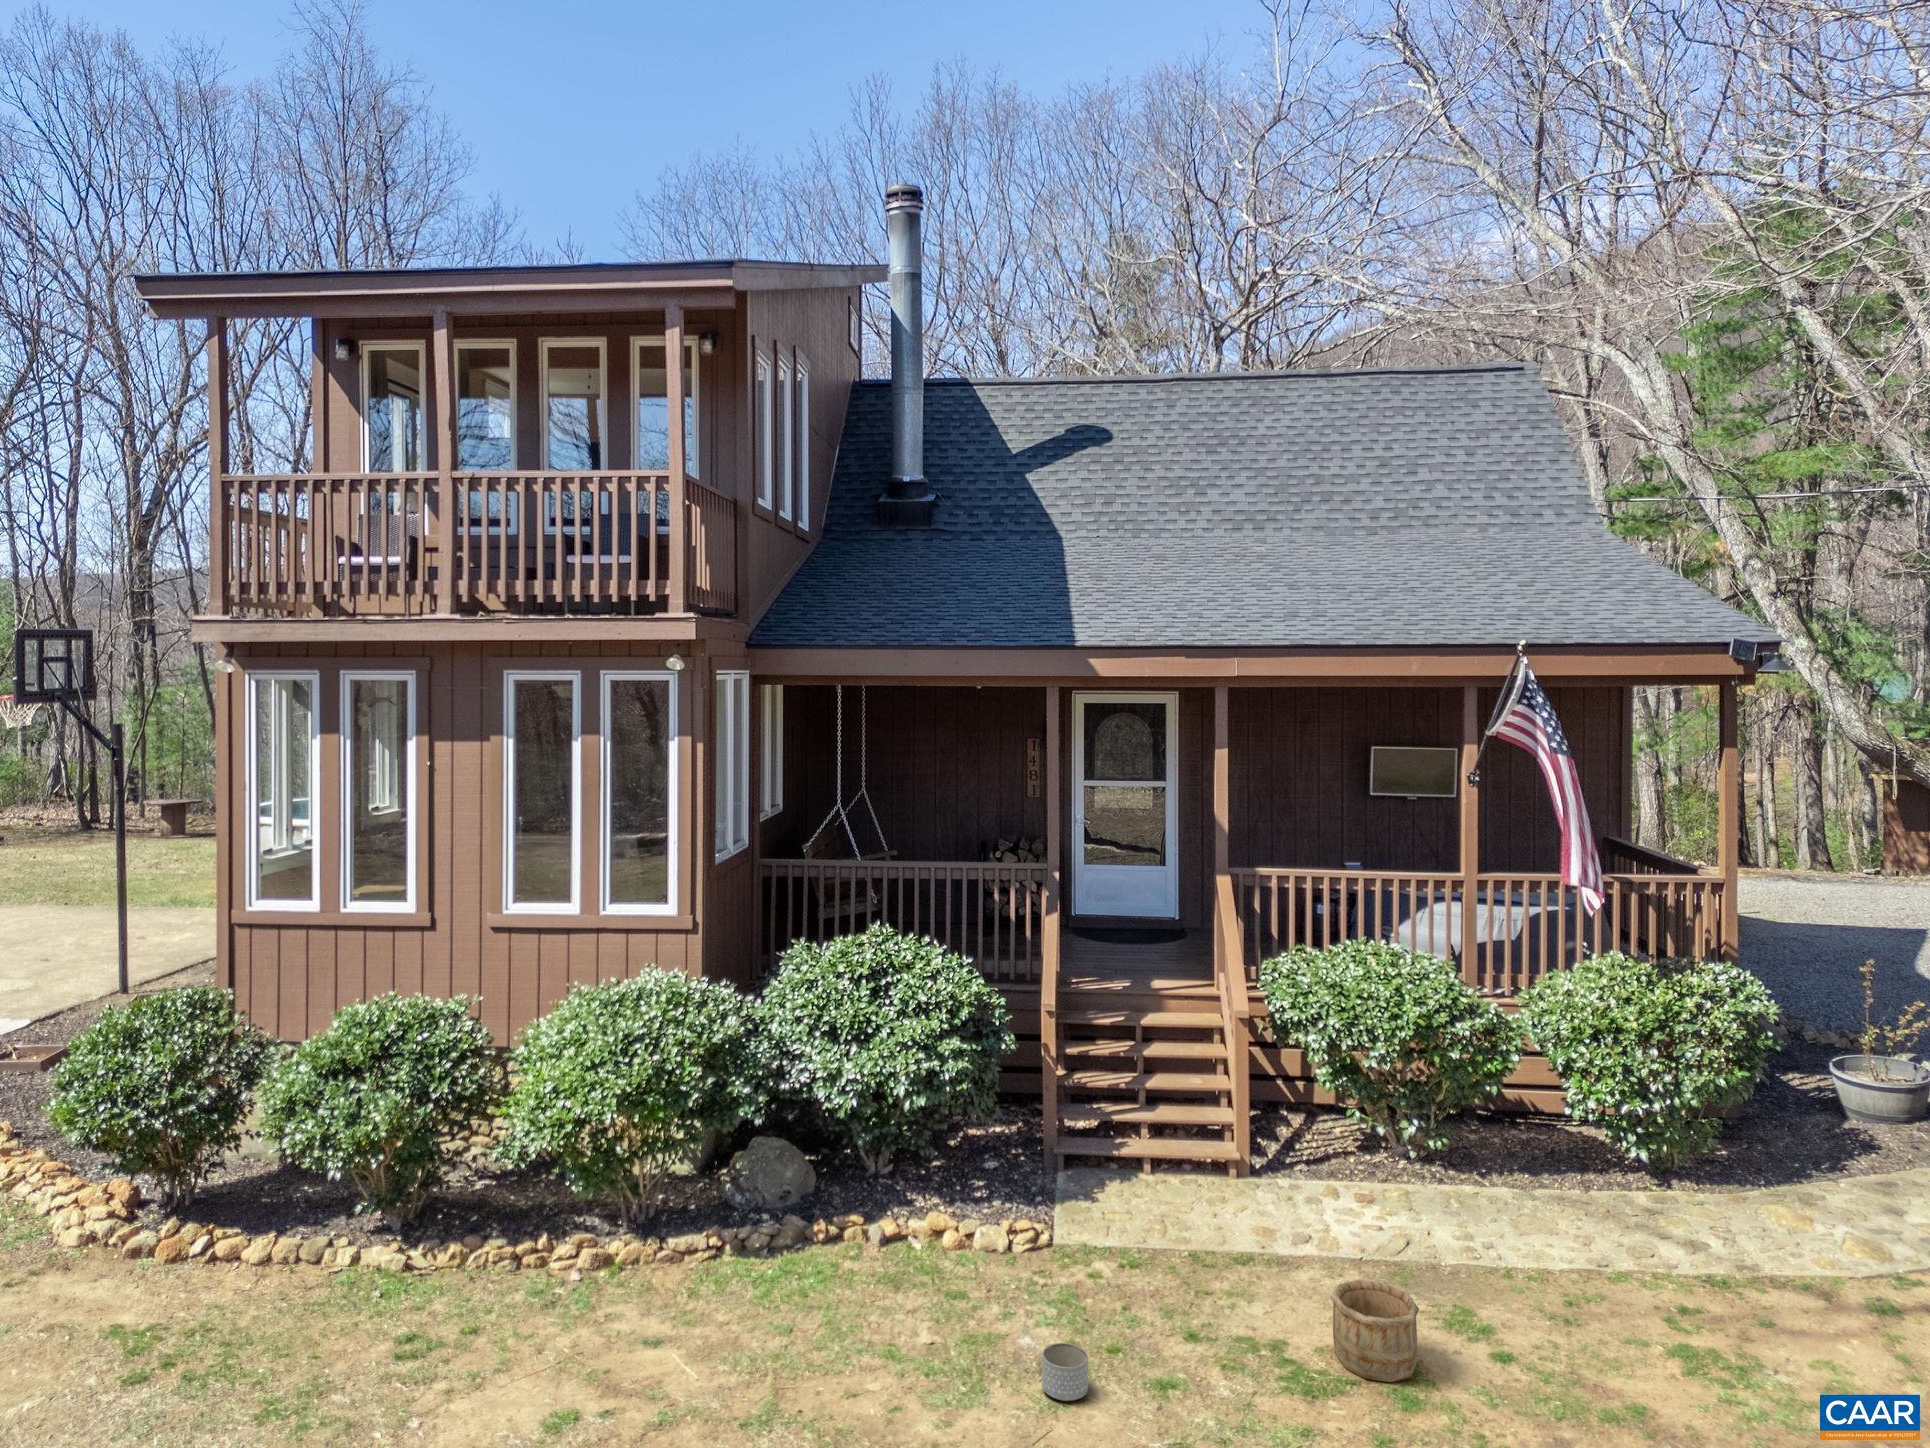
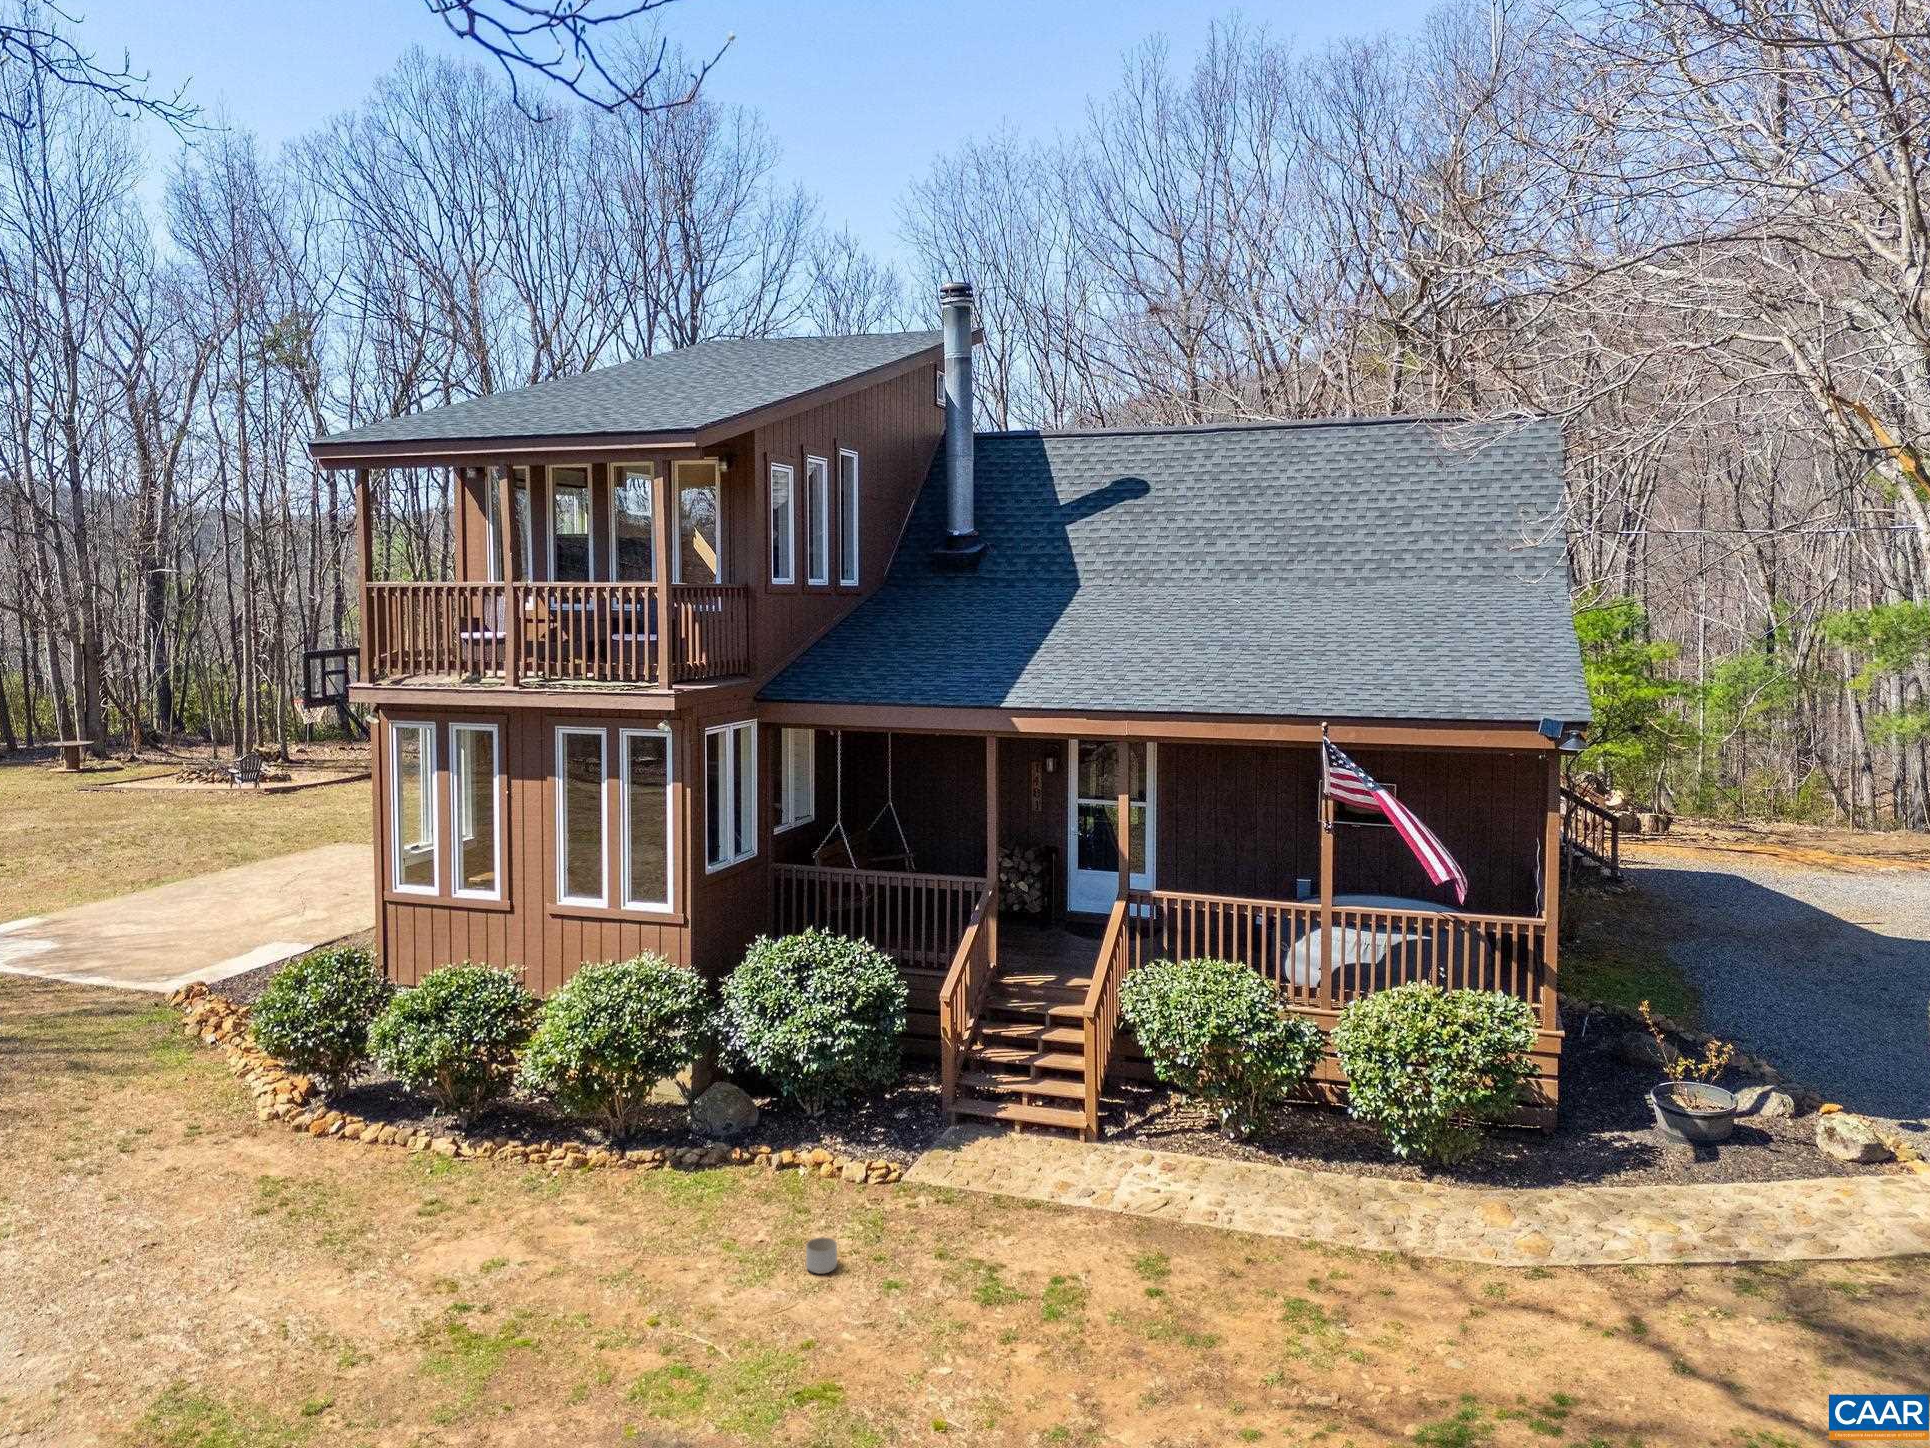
wooden bucket: present [1330,1280,1419,1382] -> none [1019,1218,1078,1287]

